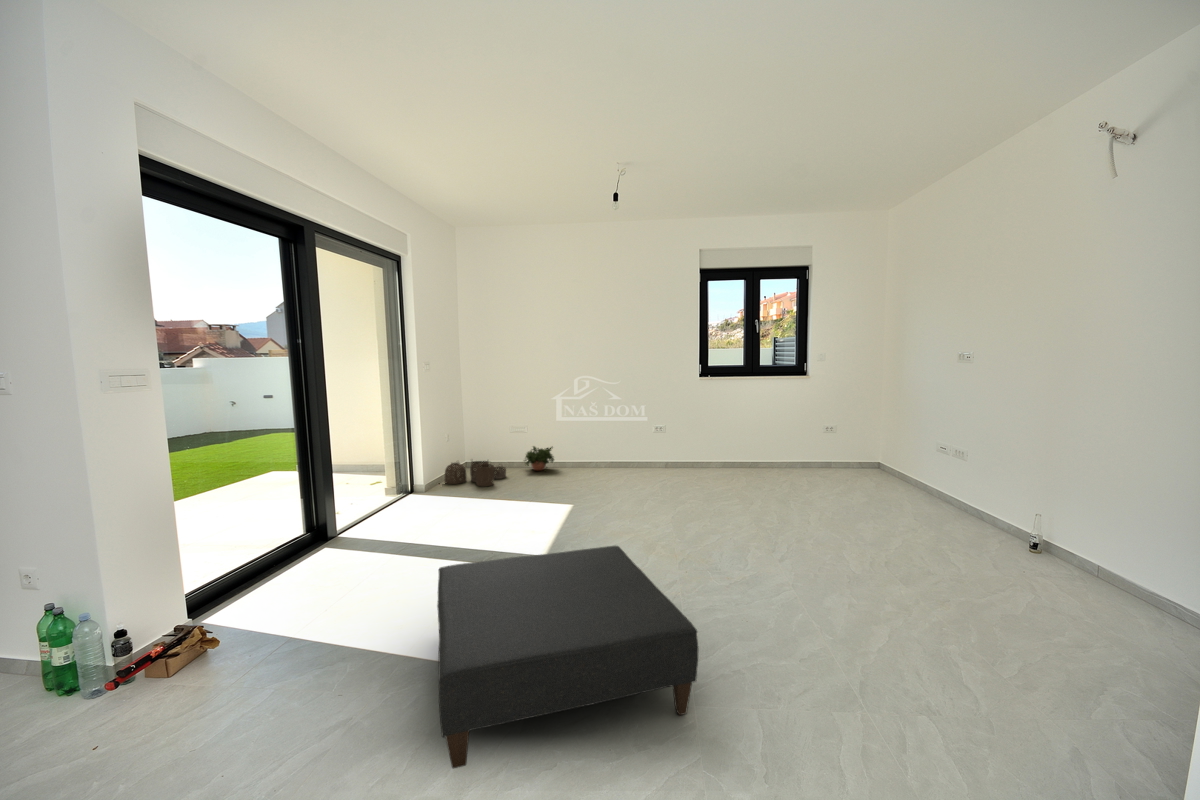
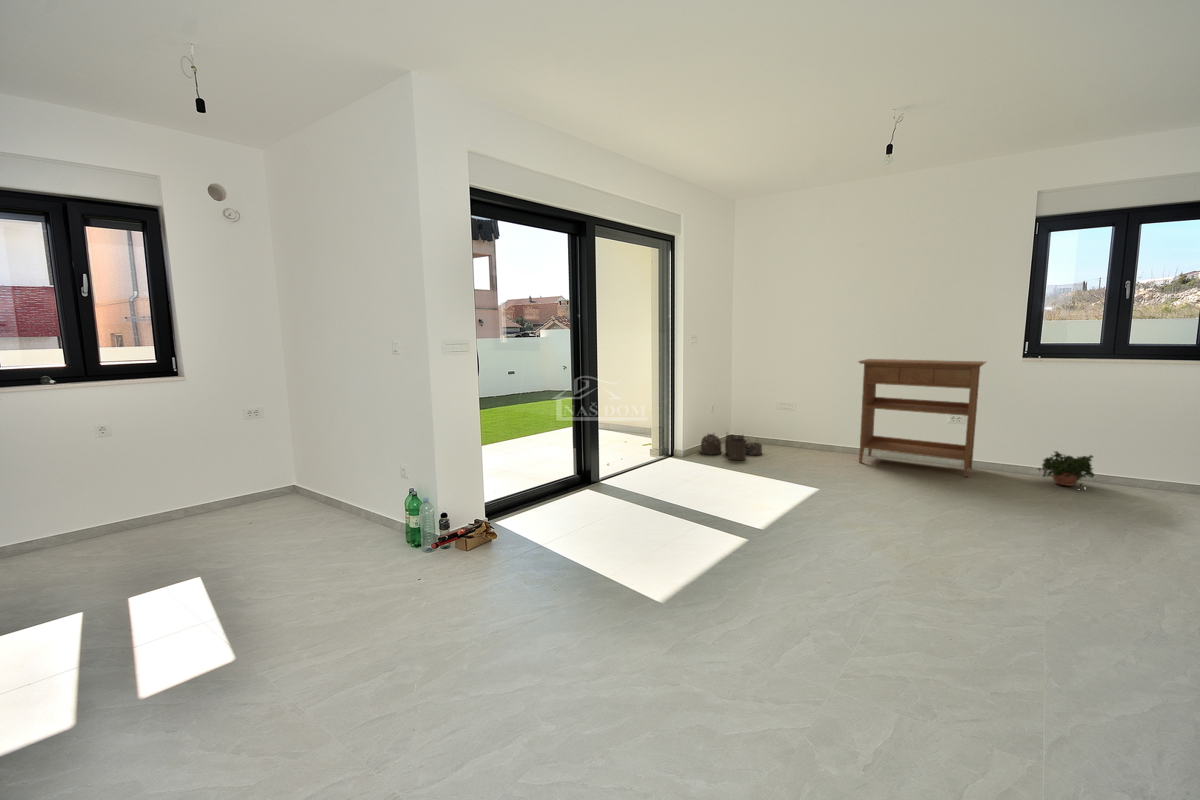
console table: none [586,382,679,476] -> present [859,359,986,477]
potted plant: present [524,446,554,470] -> present [1038,451,1094,486]
ottoman: present [437,546,698,768] -> none [591,514,838,699]

